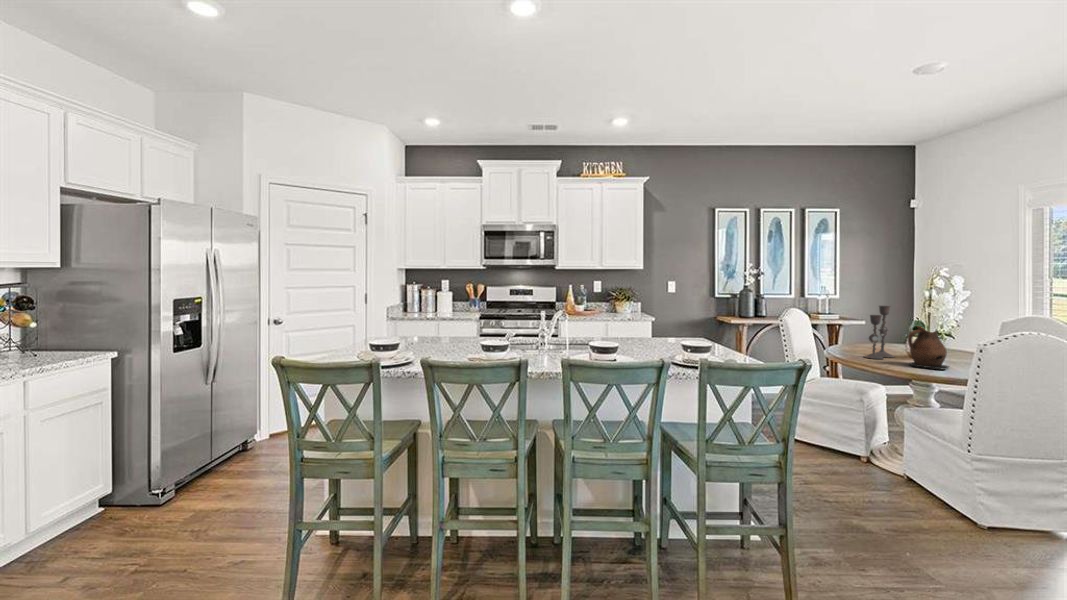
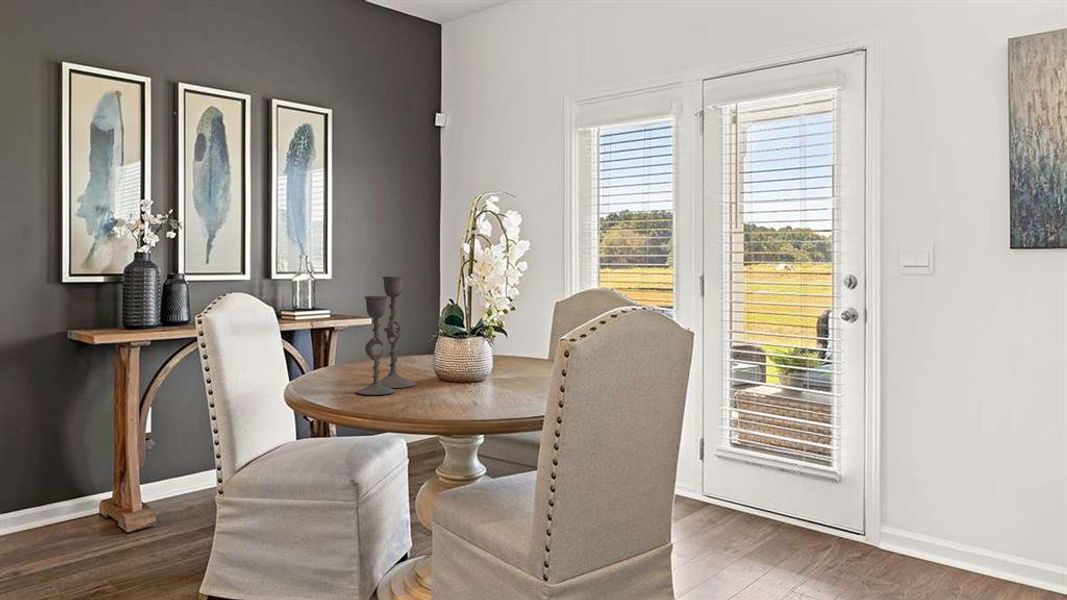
ceramic pitcher: present [908,326,949,370] -> none [435,314,507,406]

